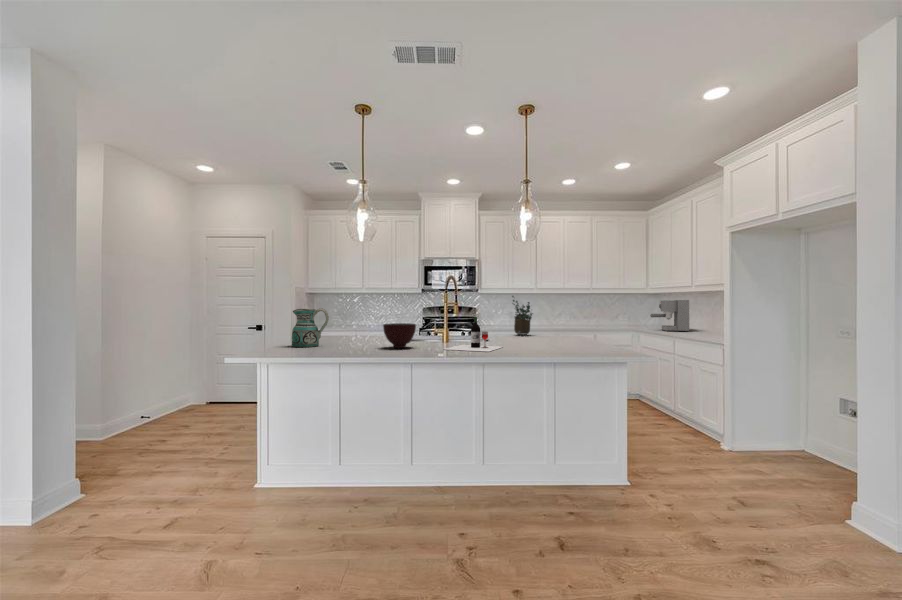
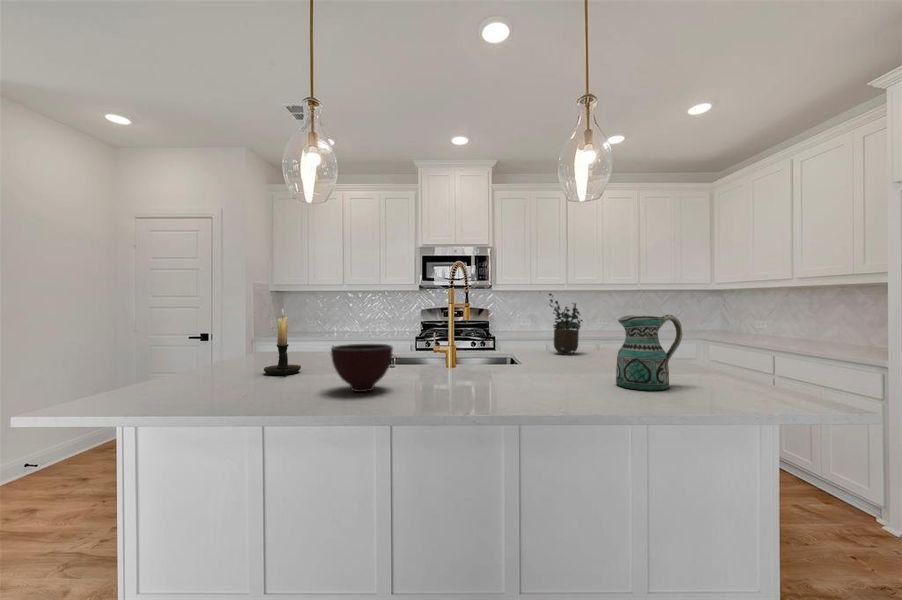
coffee maker: present [650,300,689,331] -> none [731,298,790,342]
candle holder: none [337,304,357,343] -> present [264,309,301,375]
ceramic pitcher: present [292,308,329,347] -> present [616,315,682,390]
wine bottle: present [445,317,502,352] -> none [441,332,556,406]

